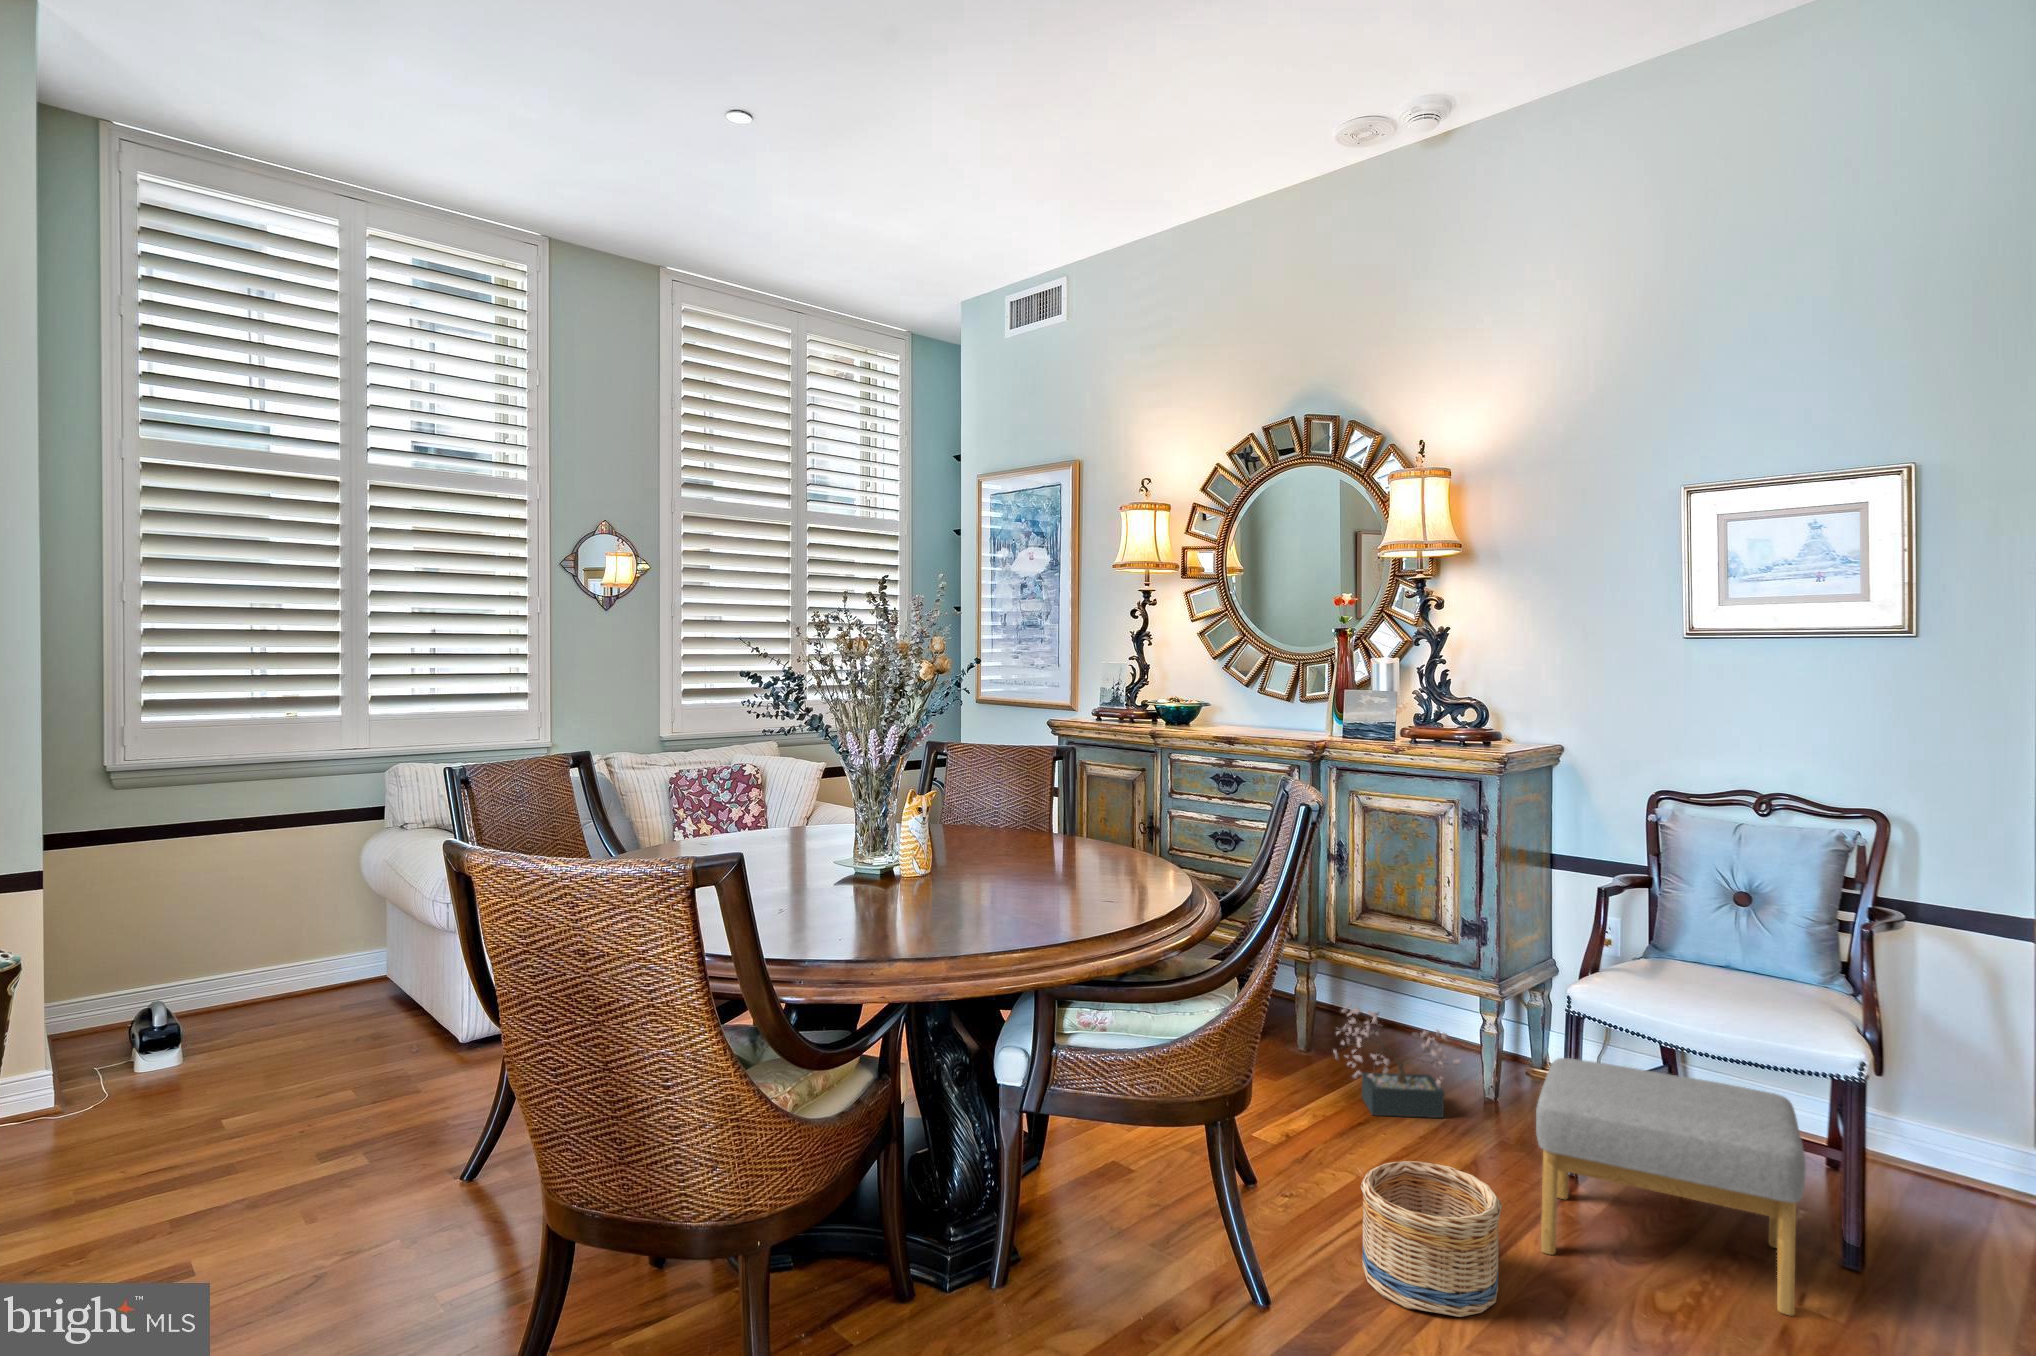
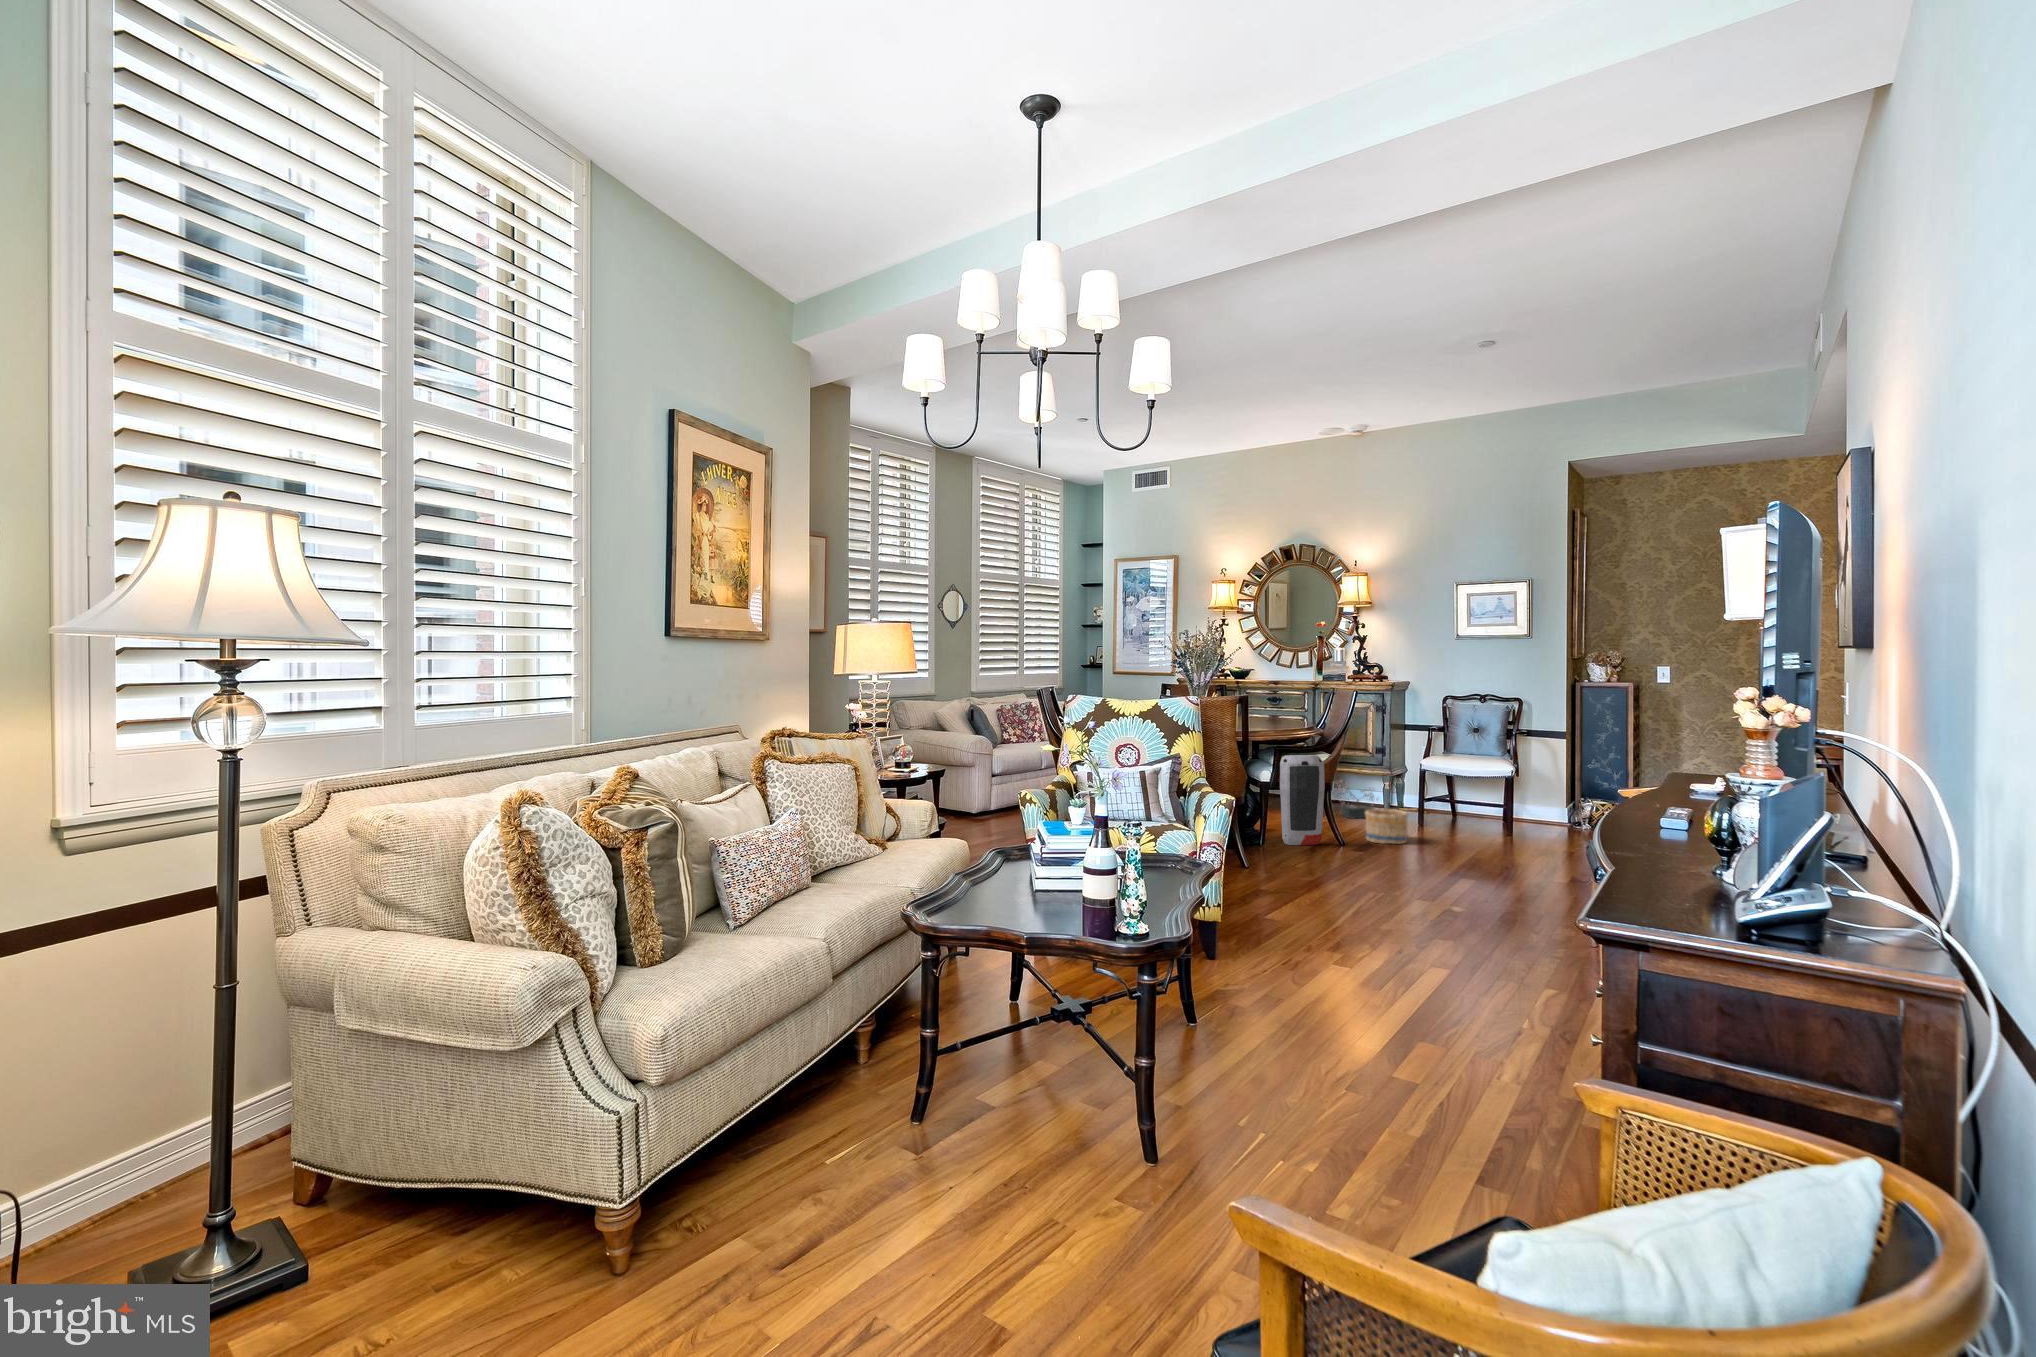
air purifier: none [1065,998,1212,1299] -> present [1280,755,1325,845]
footstool: present [1536,1058,1806,1315] -> none [1415,782,1494,841]

